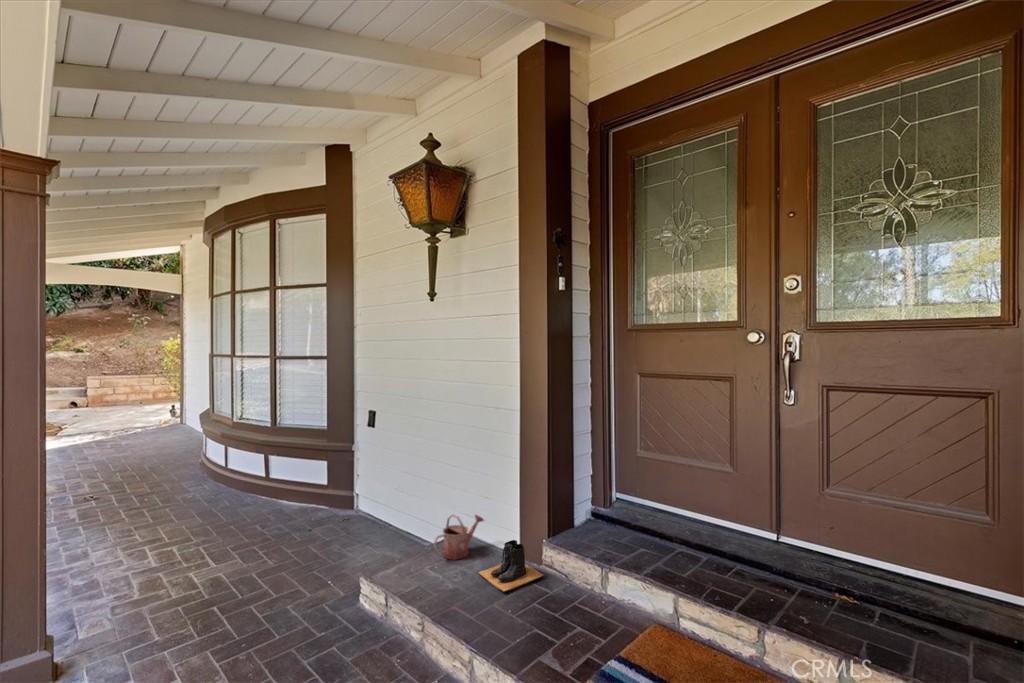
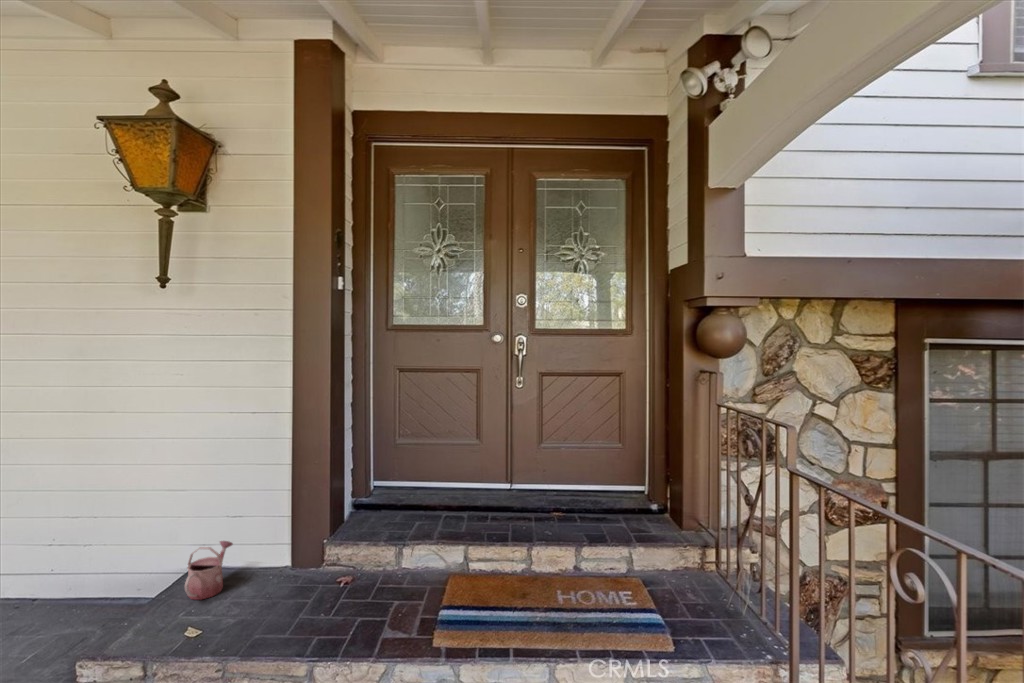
boots: present [478,540,544,592] -> none [255,551,330,603]

